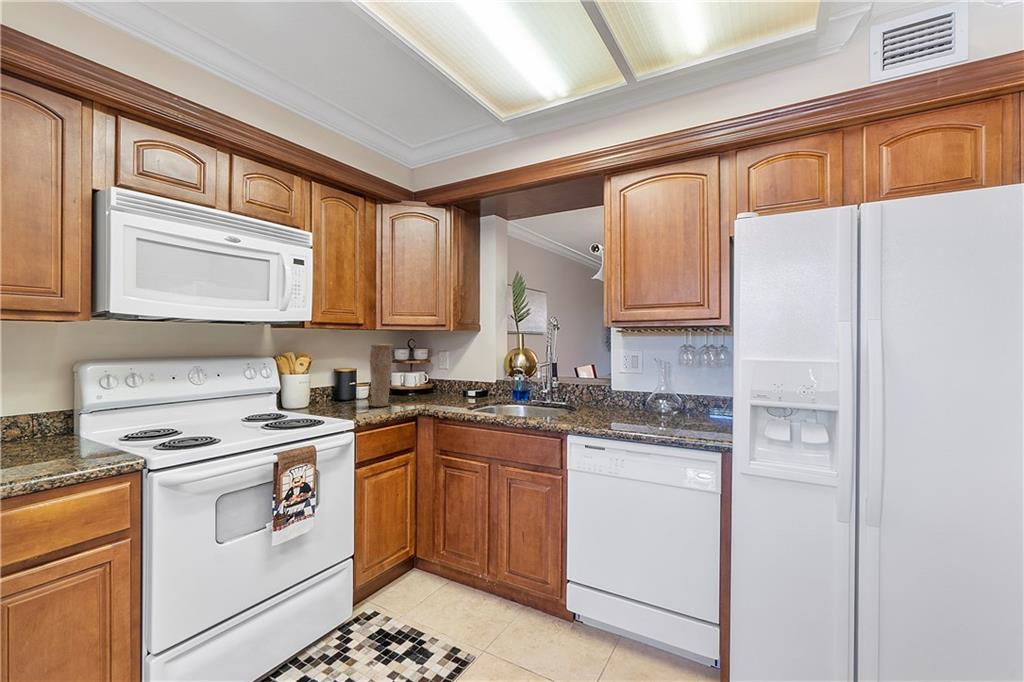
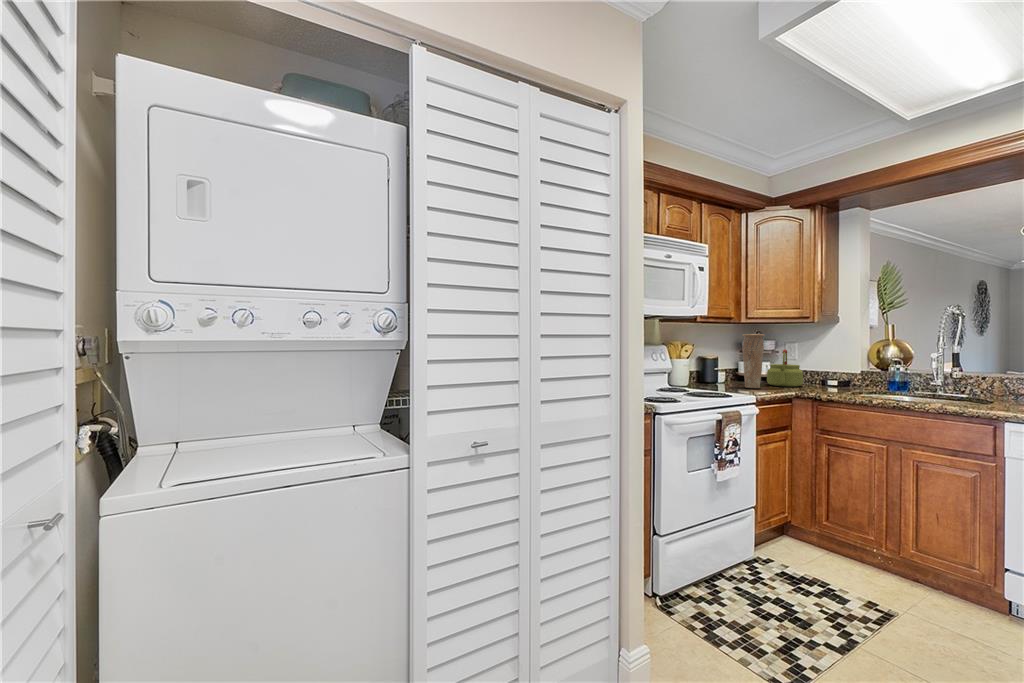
kettle: none [408,360,442,401] -> present [767,349,803,387]

